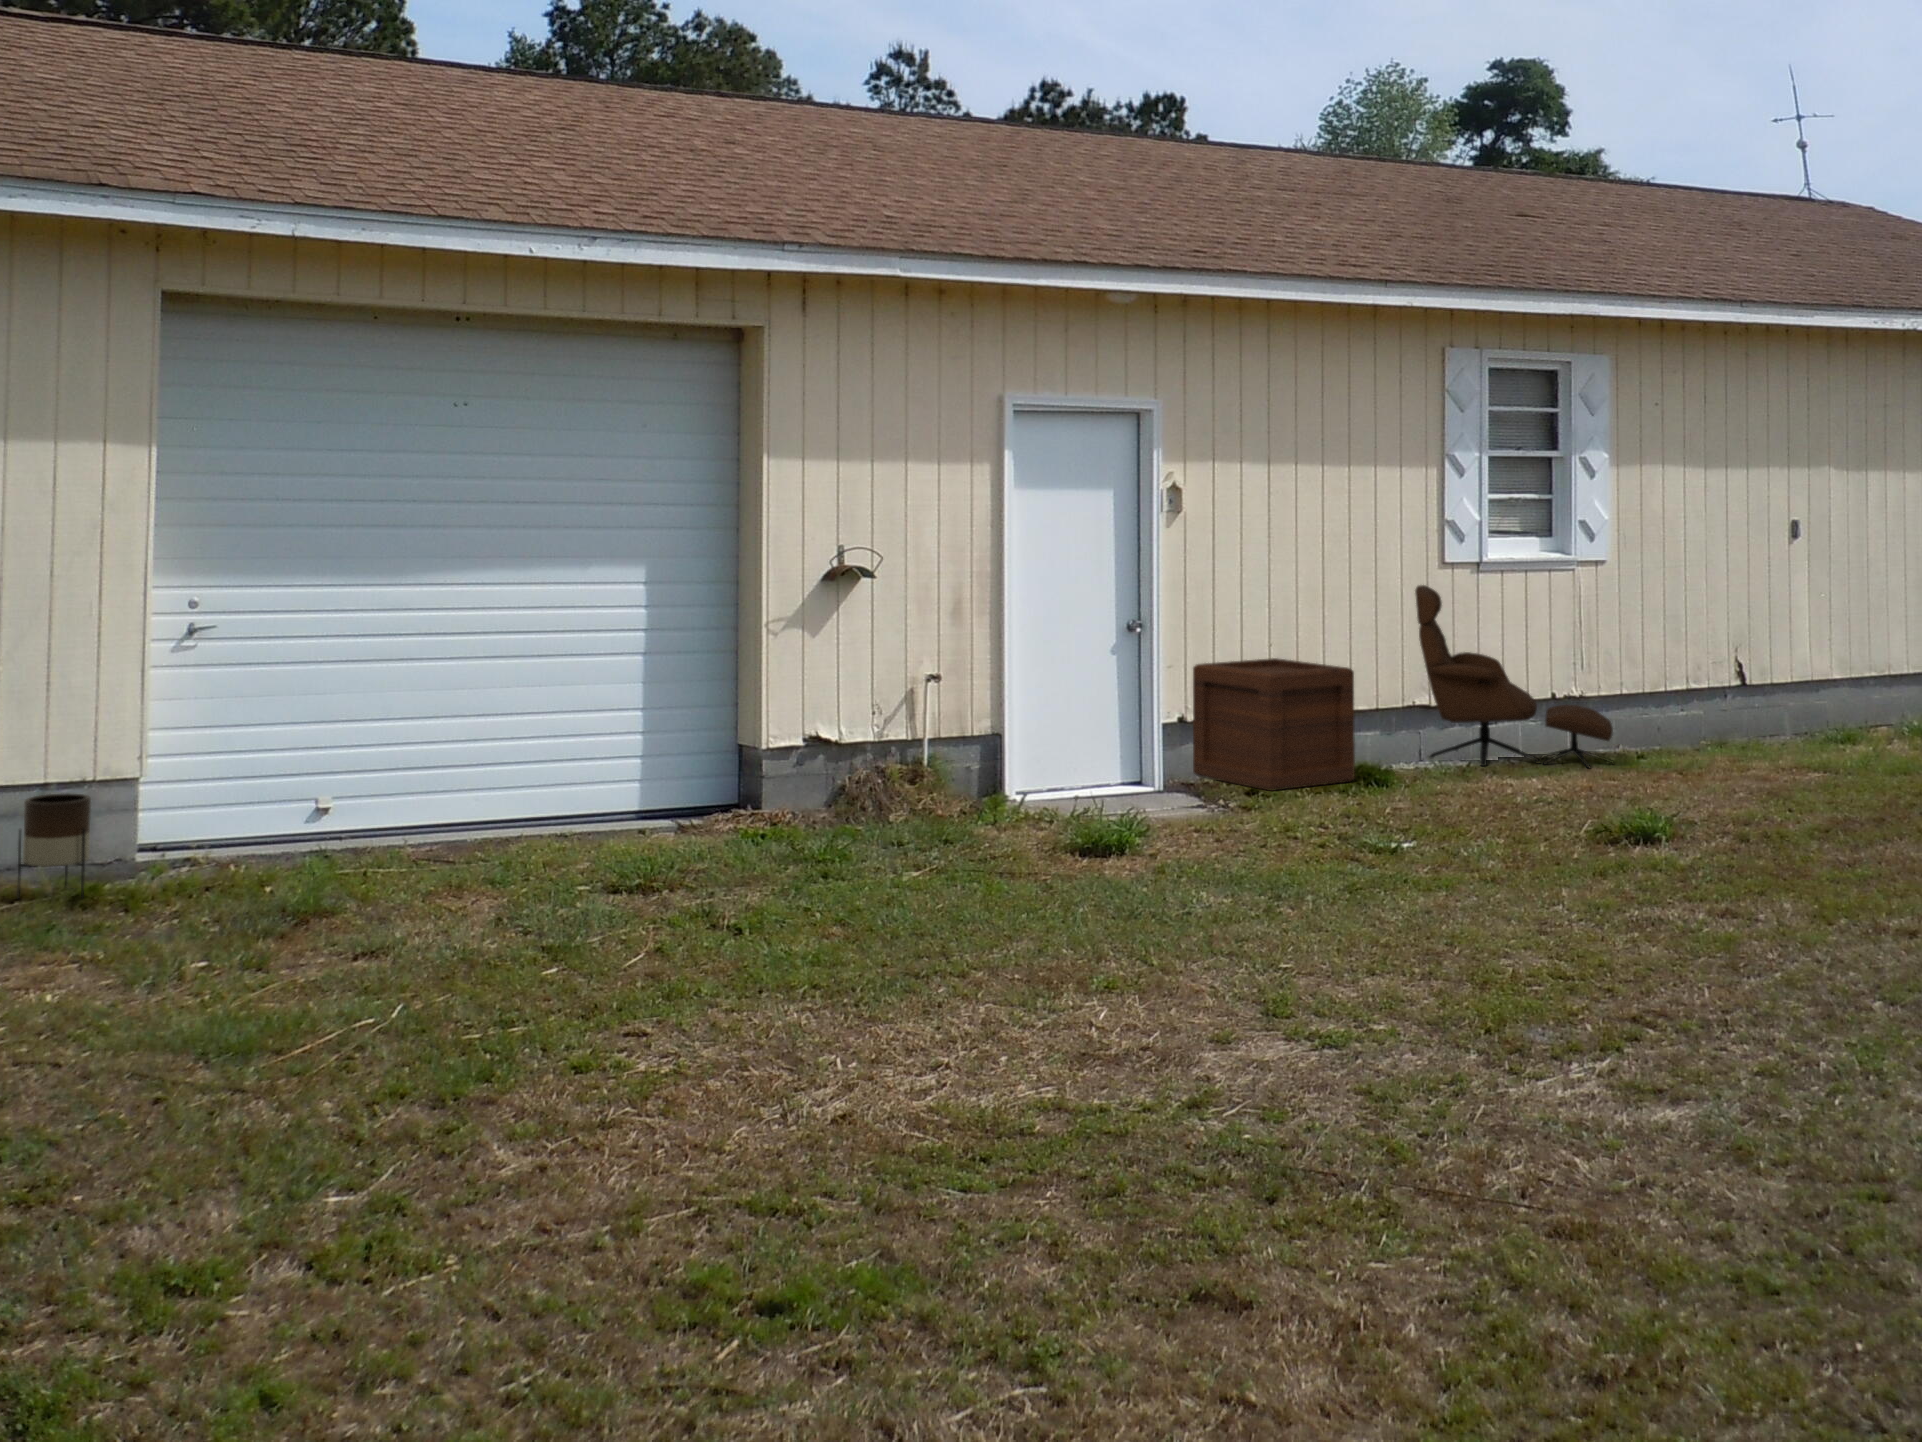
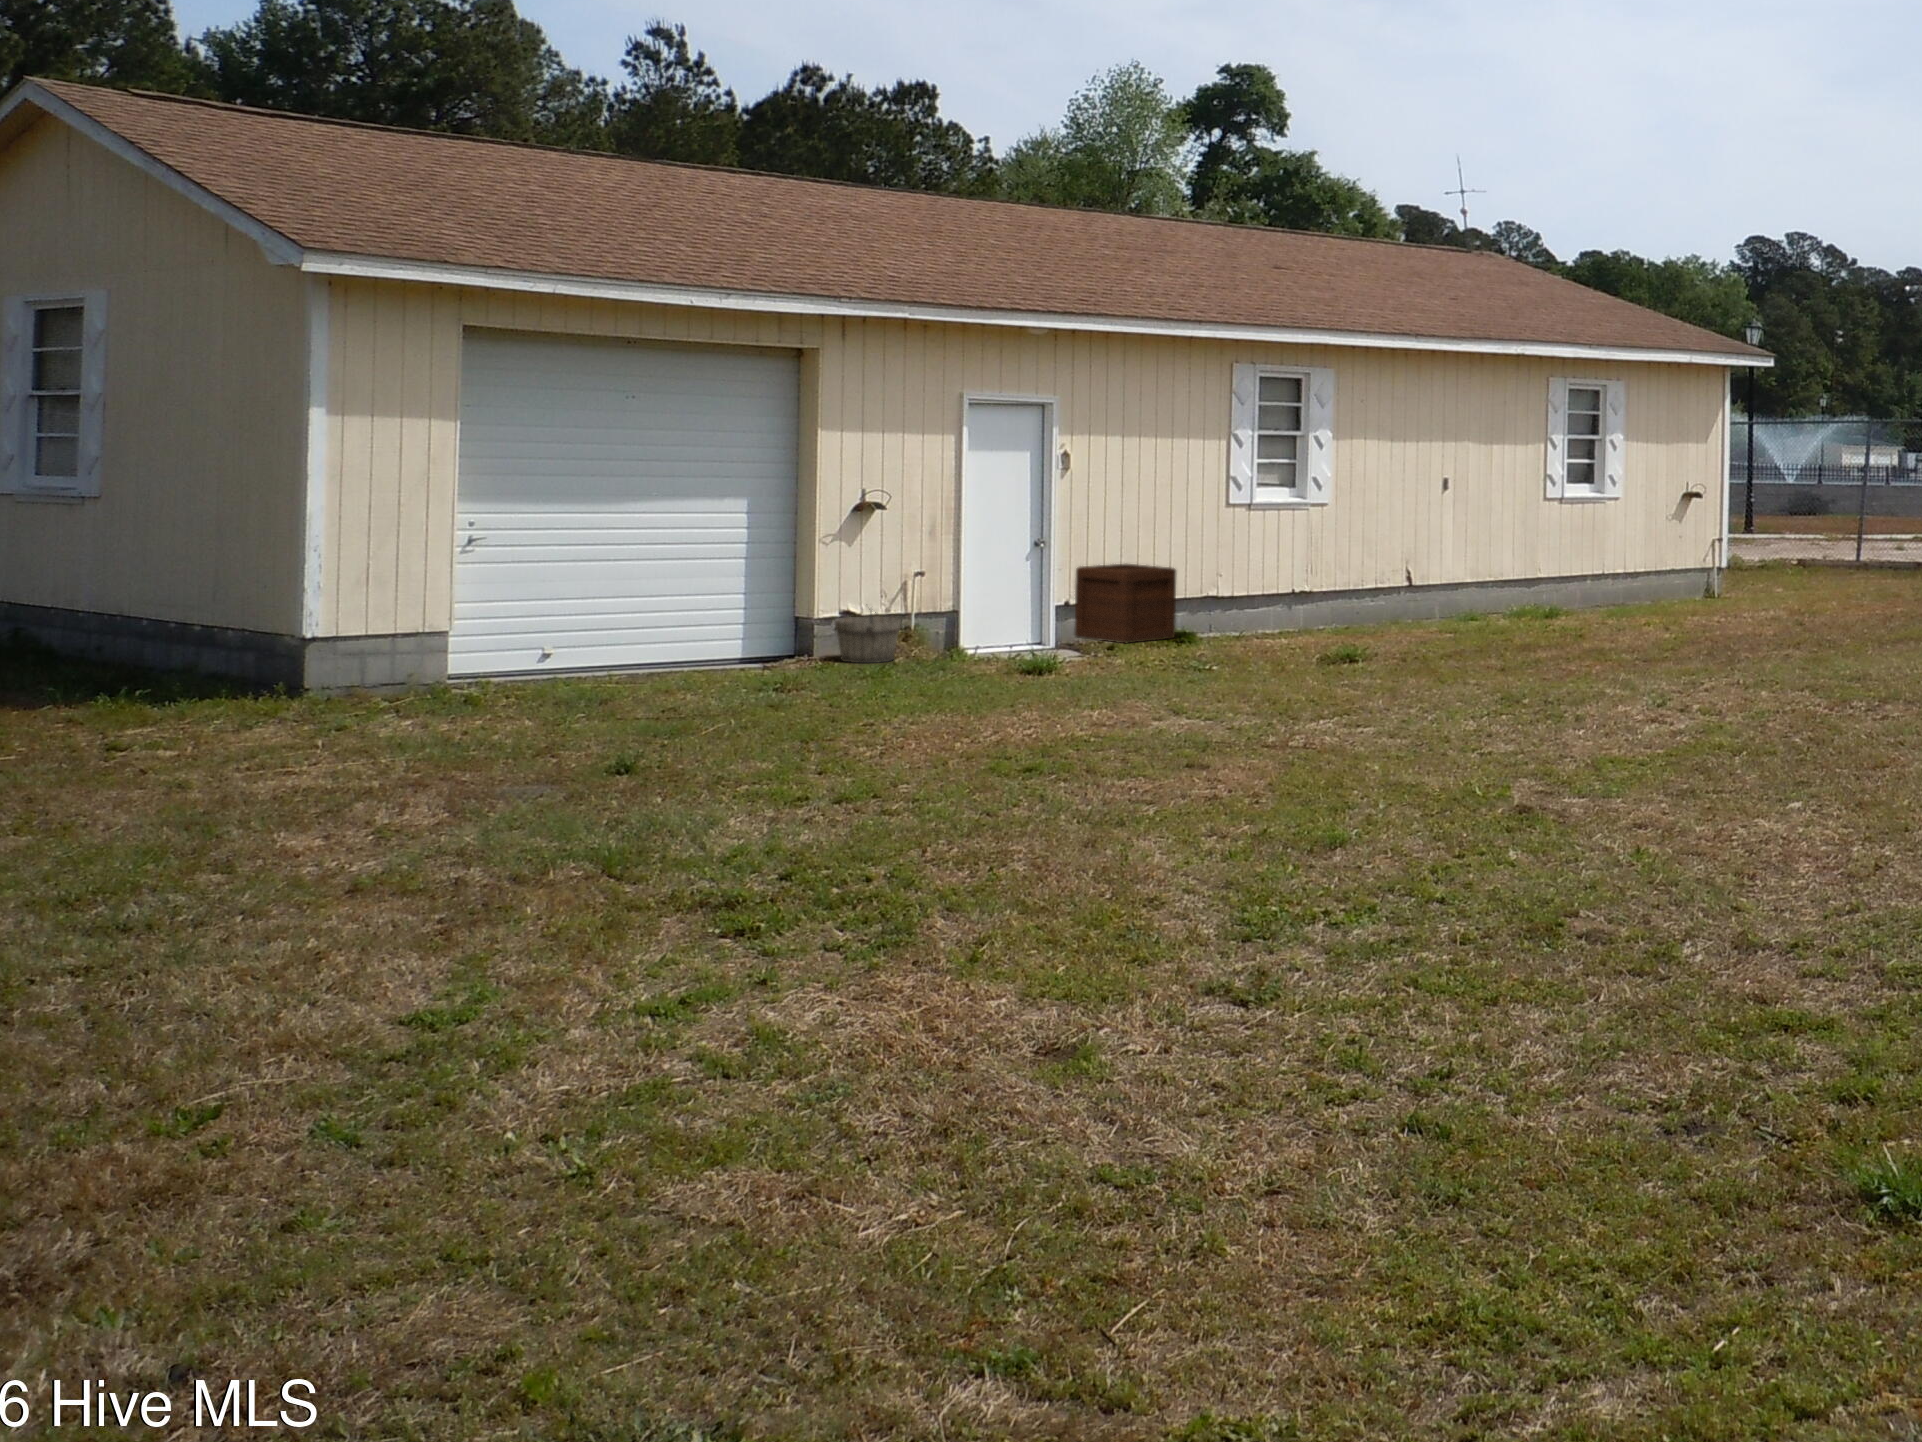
lounge chair: present [1415,585,1613,768] -> none [1213,518,1331,630]
wooden bucket: none [789,729,894,827] -> present [835,612,901,663]
planter: present [17,793,91,898] -> none [389,639,433,702]

